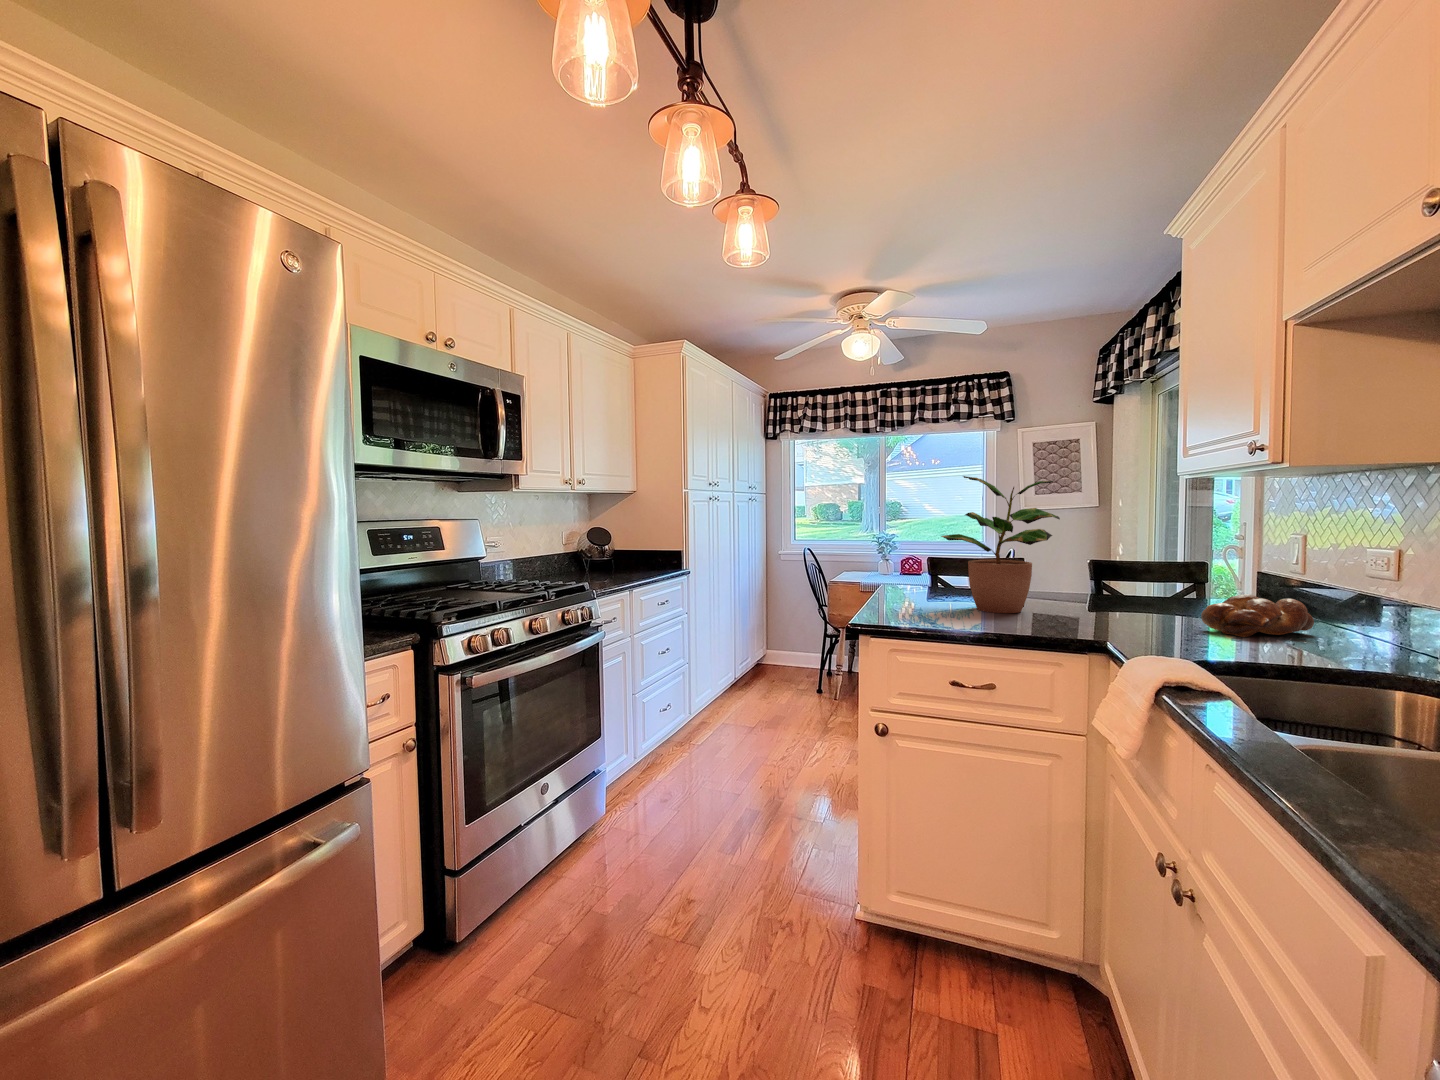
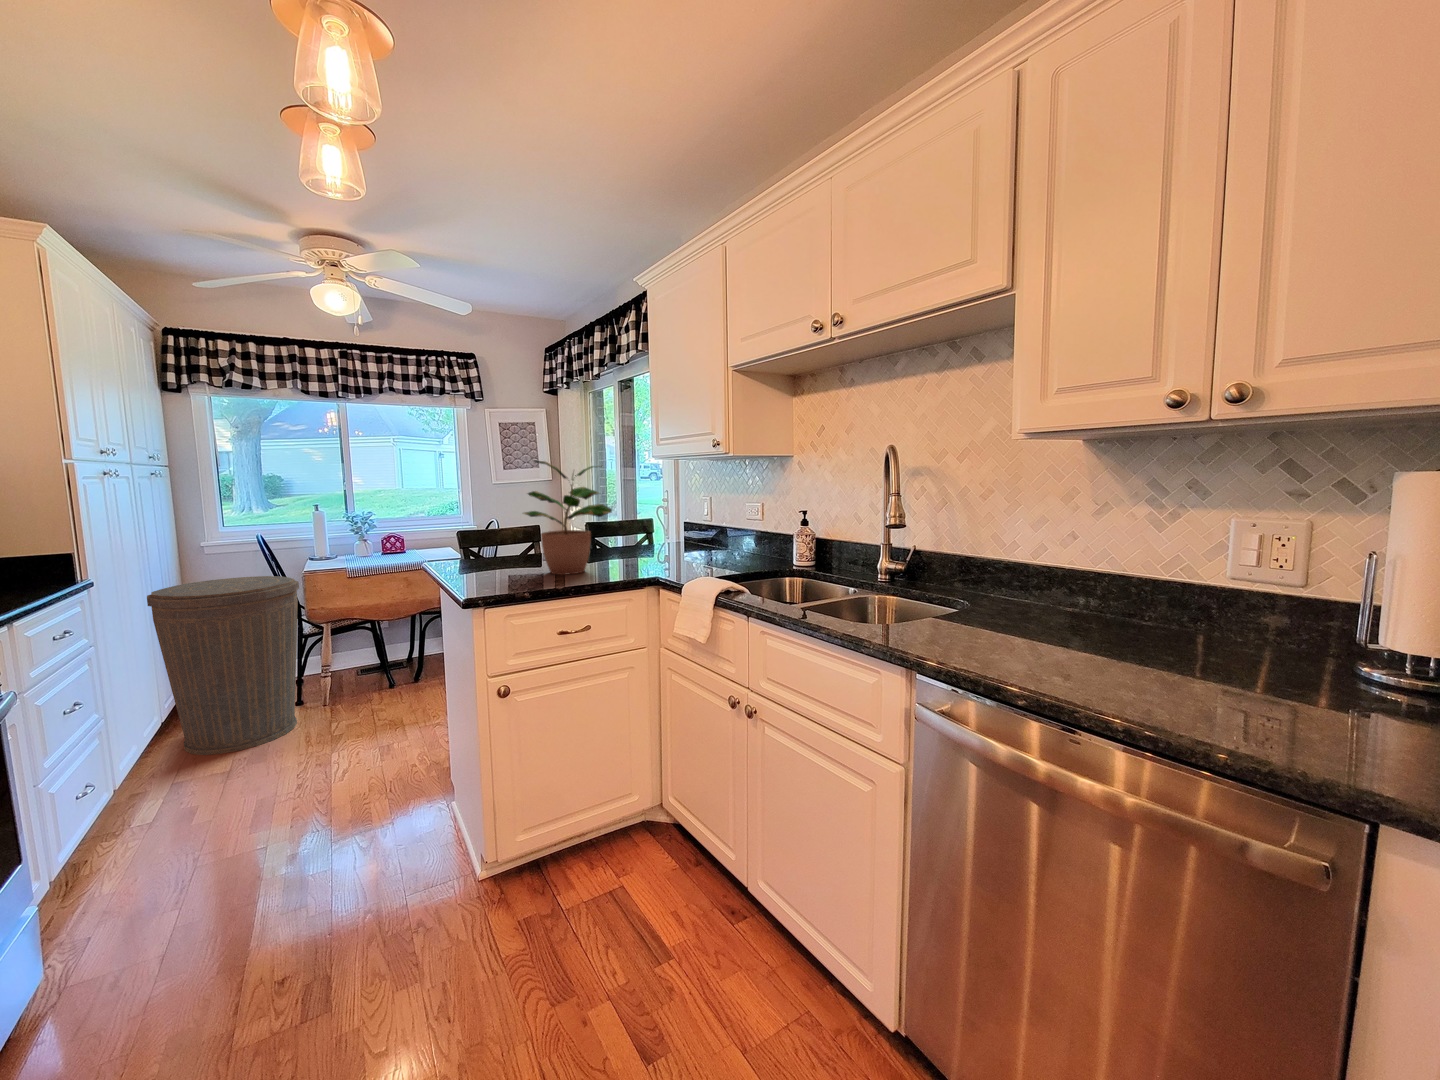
trash can: none [727,582,818,719] -> present [147,576,299,755]
bread loaf: present [1201,594,1314,637] -> none [693,540,738,567]

